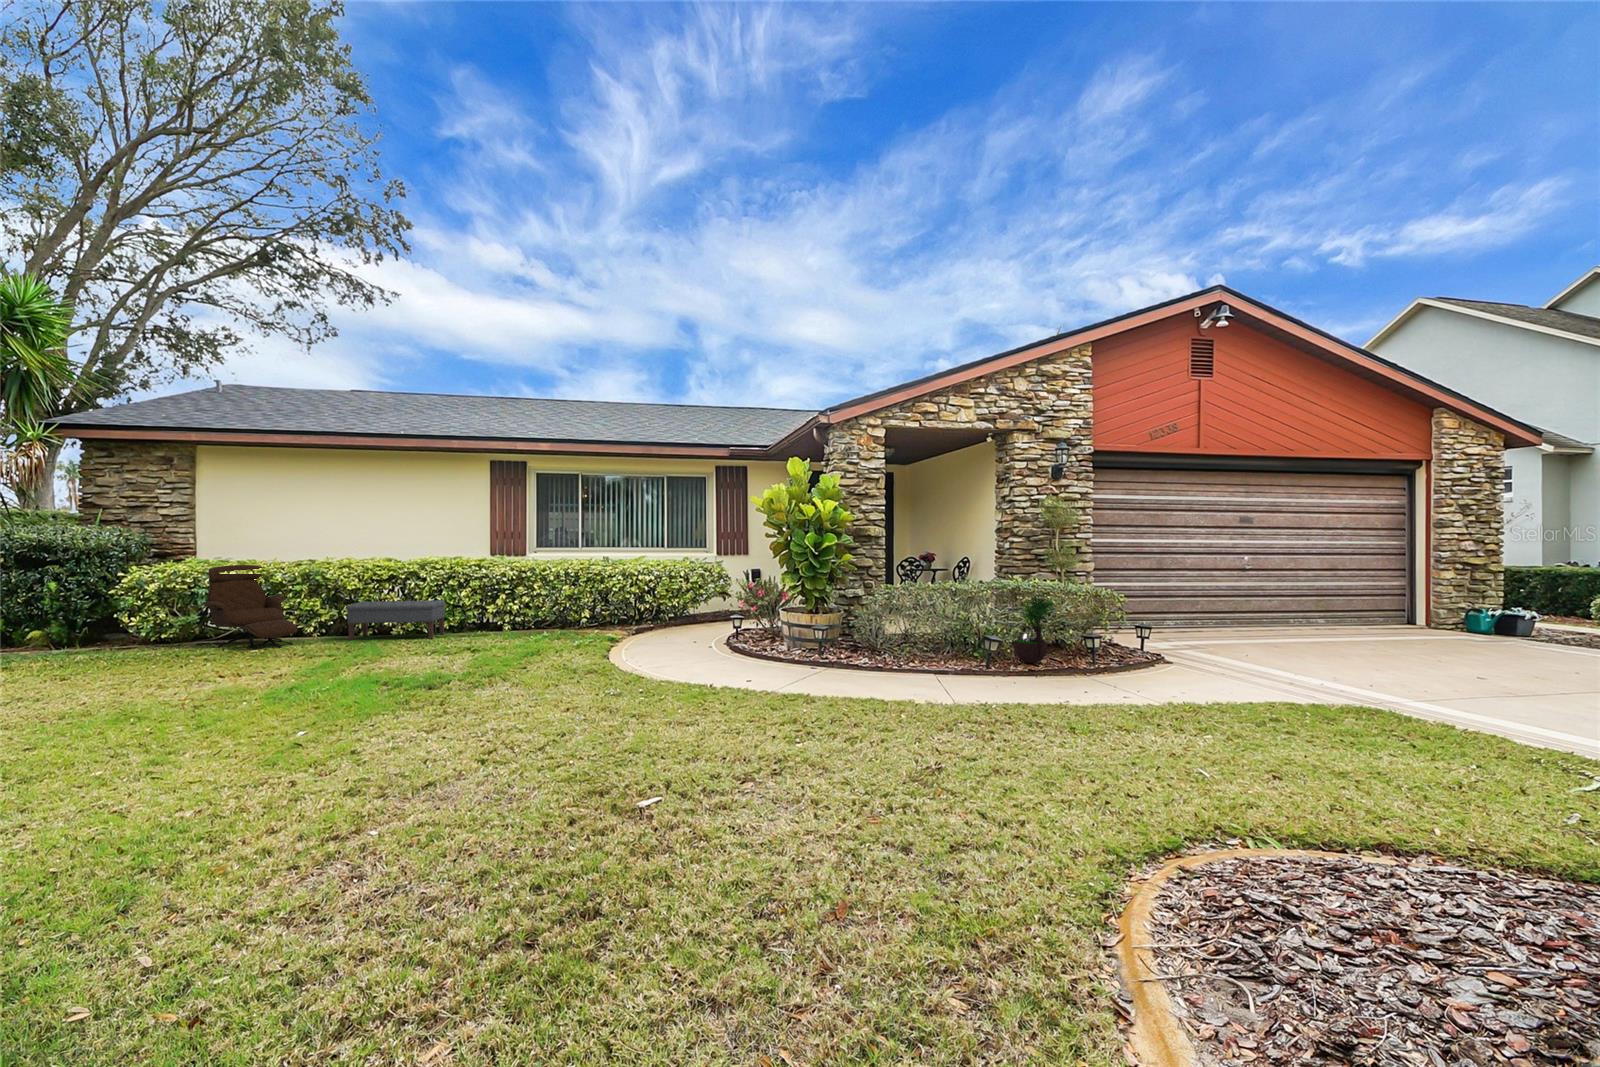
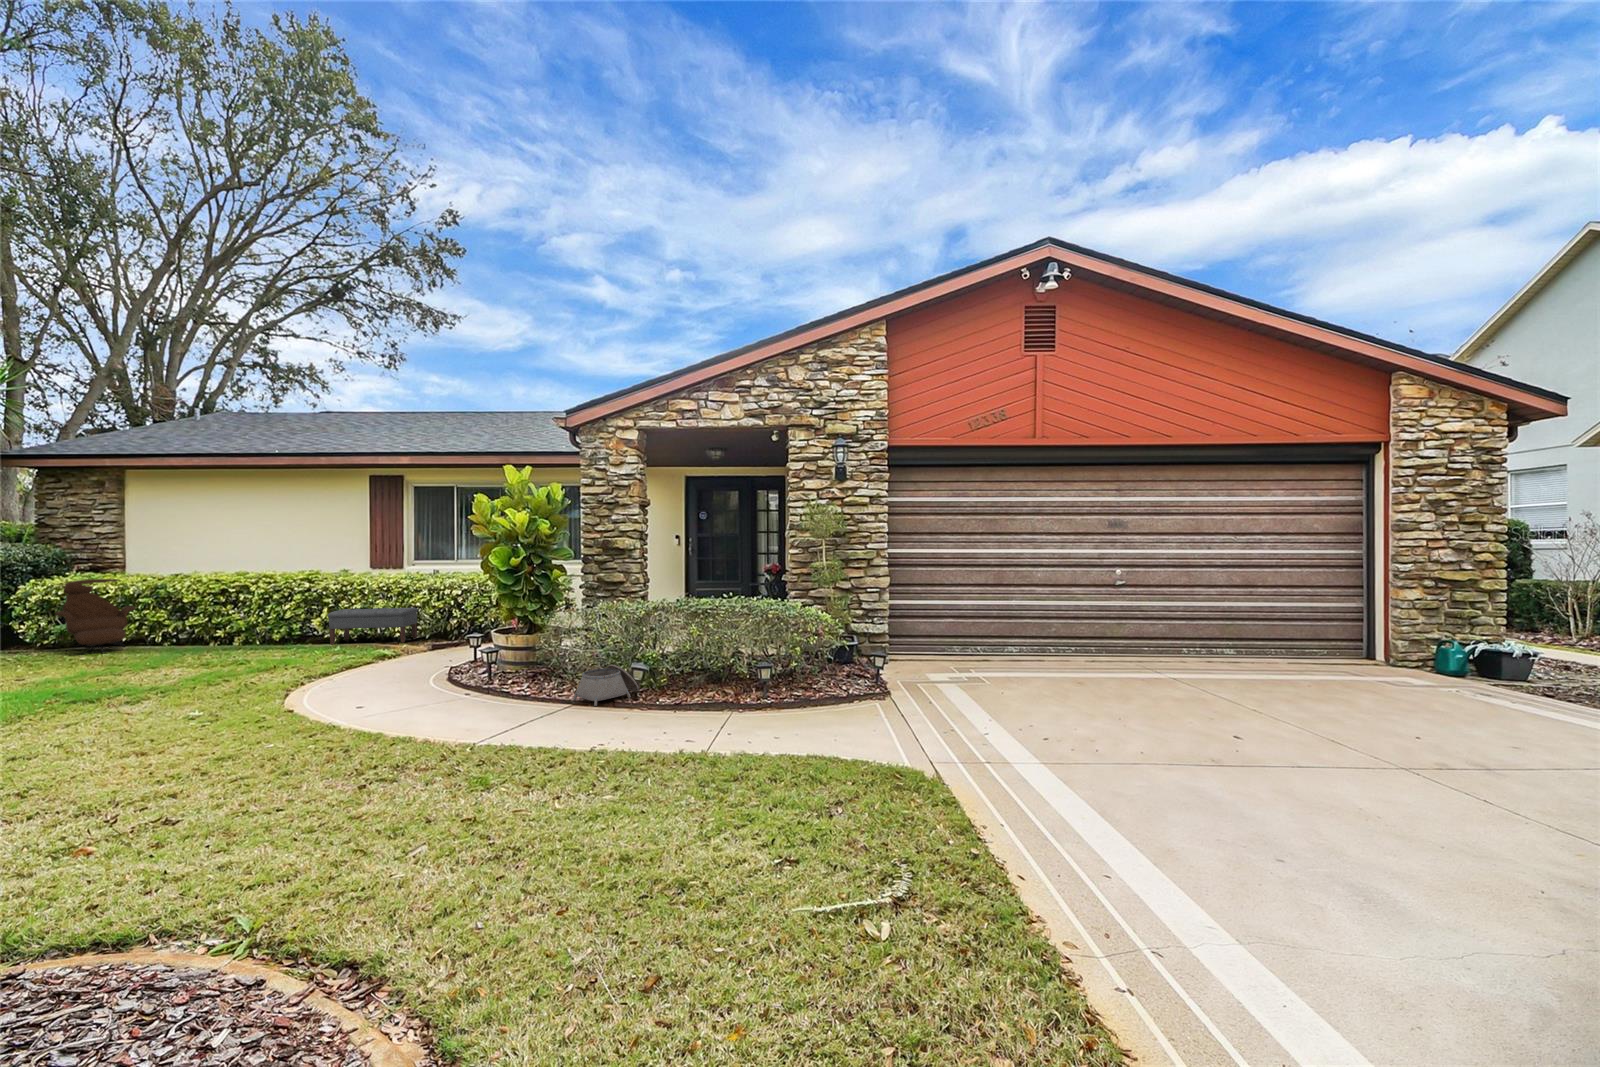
potted tree: present [1014,594,1056,663] -> none [657,615,708,699]
bench: present [346,600,446,641] -> present [328,607,418,645]
basket: none [939,635,985,671] -> present [573,665,639,706]

